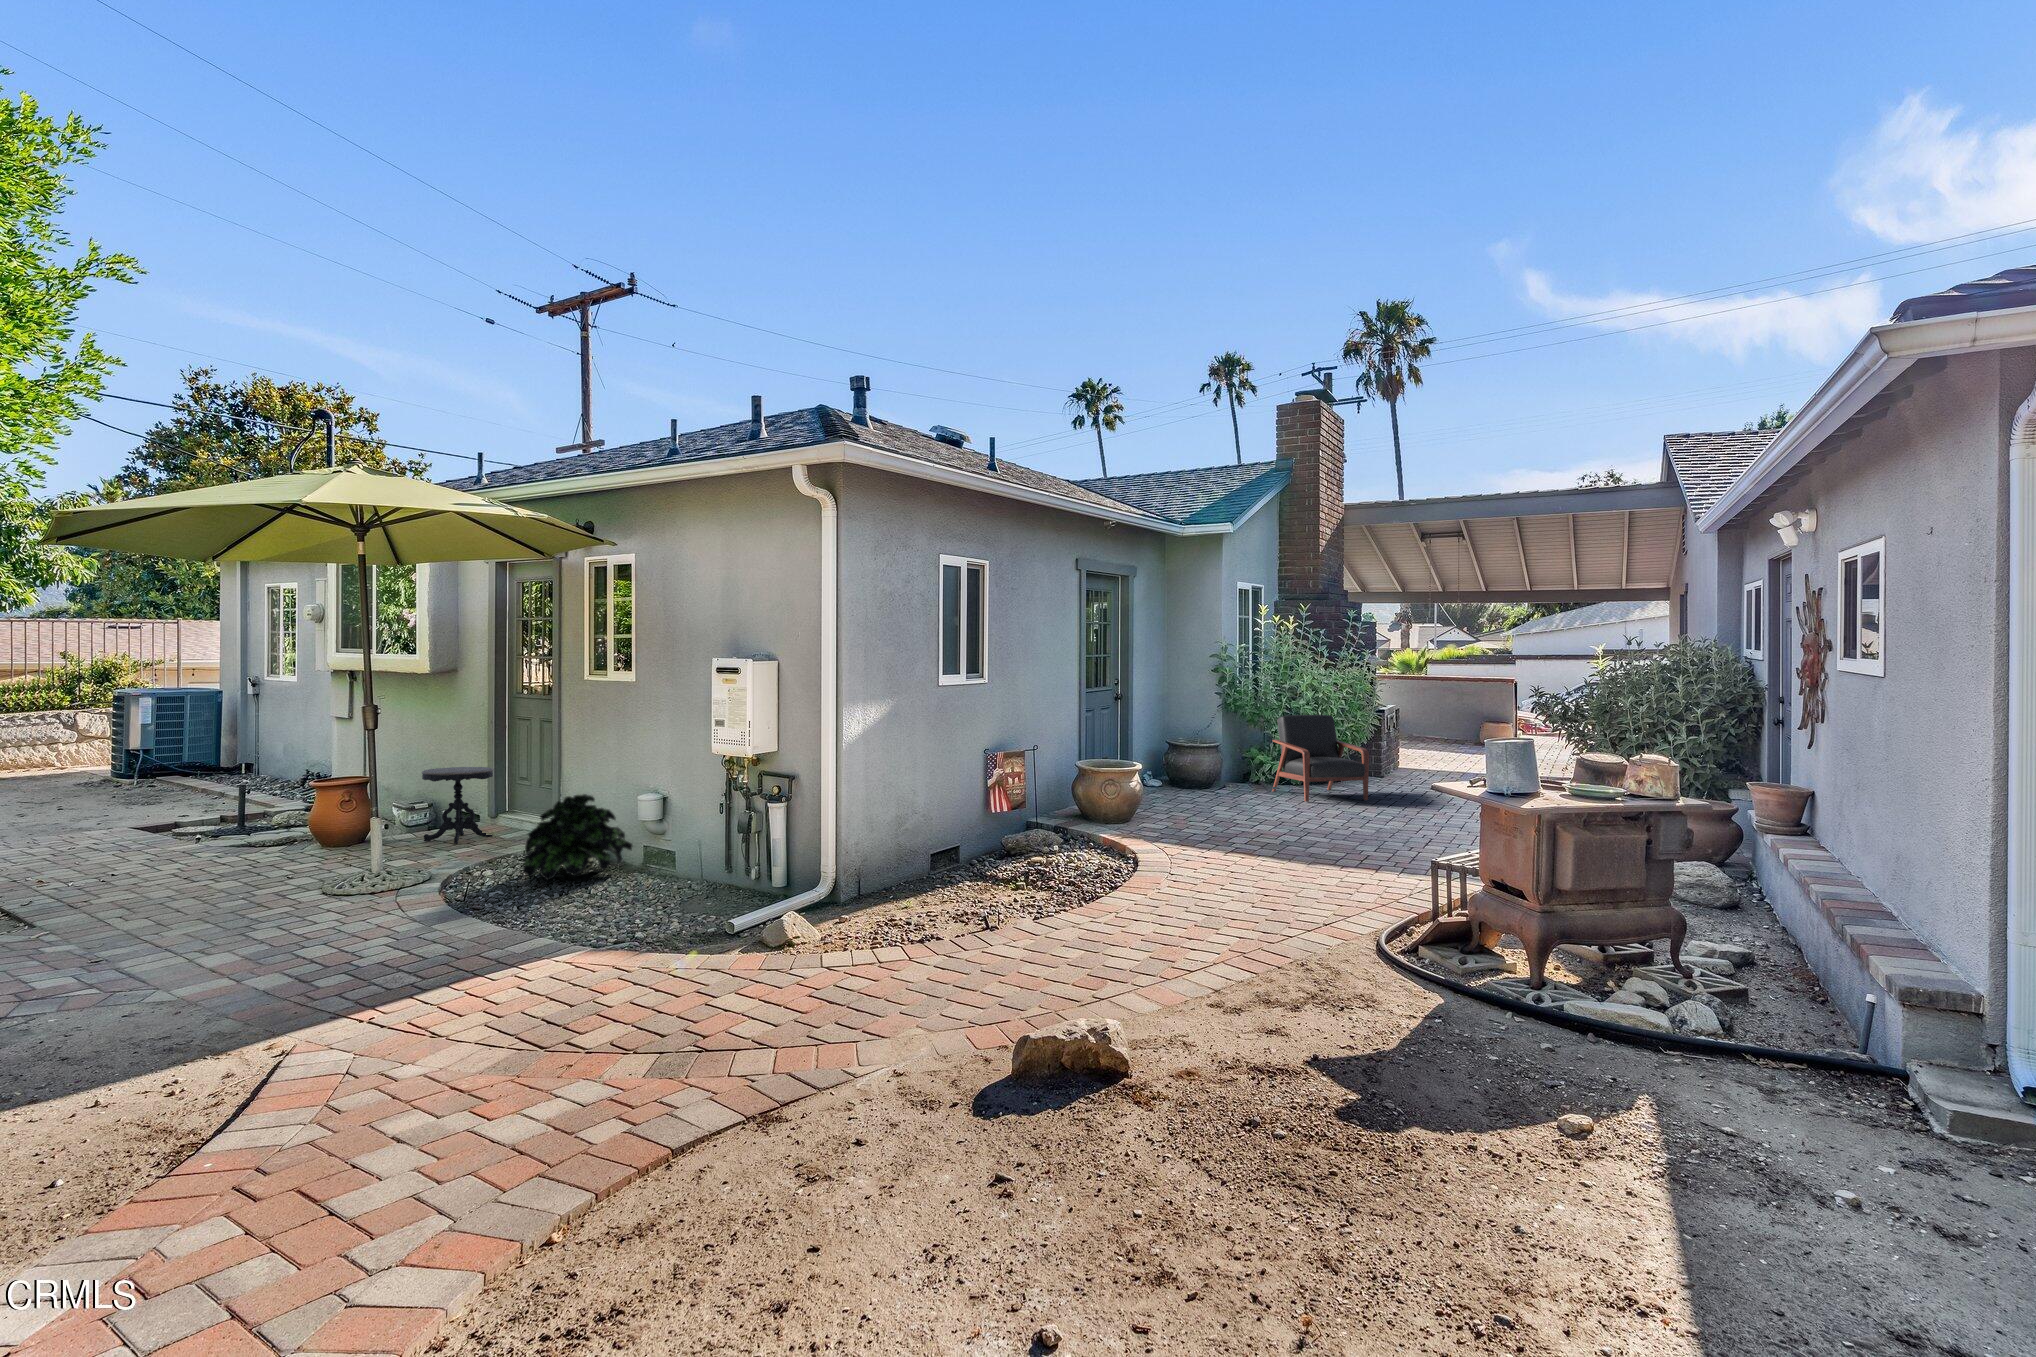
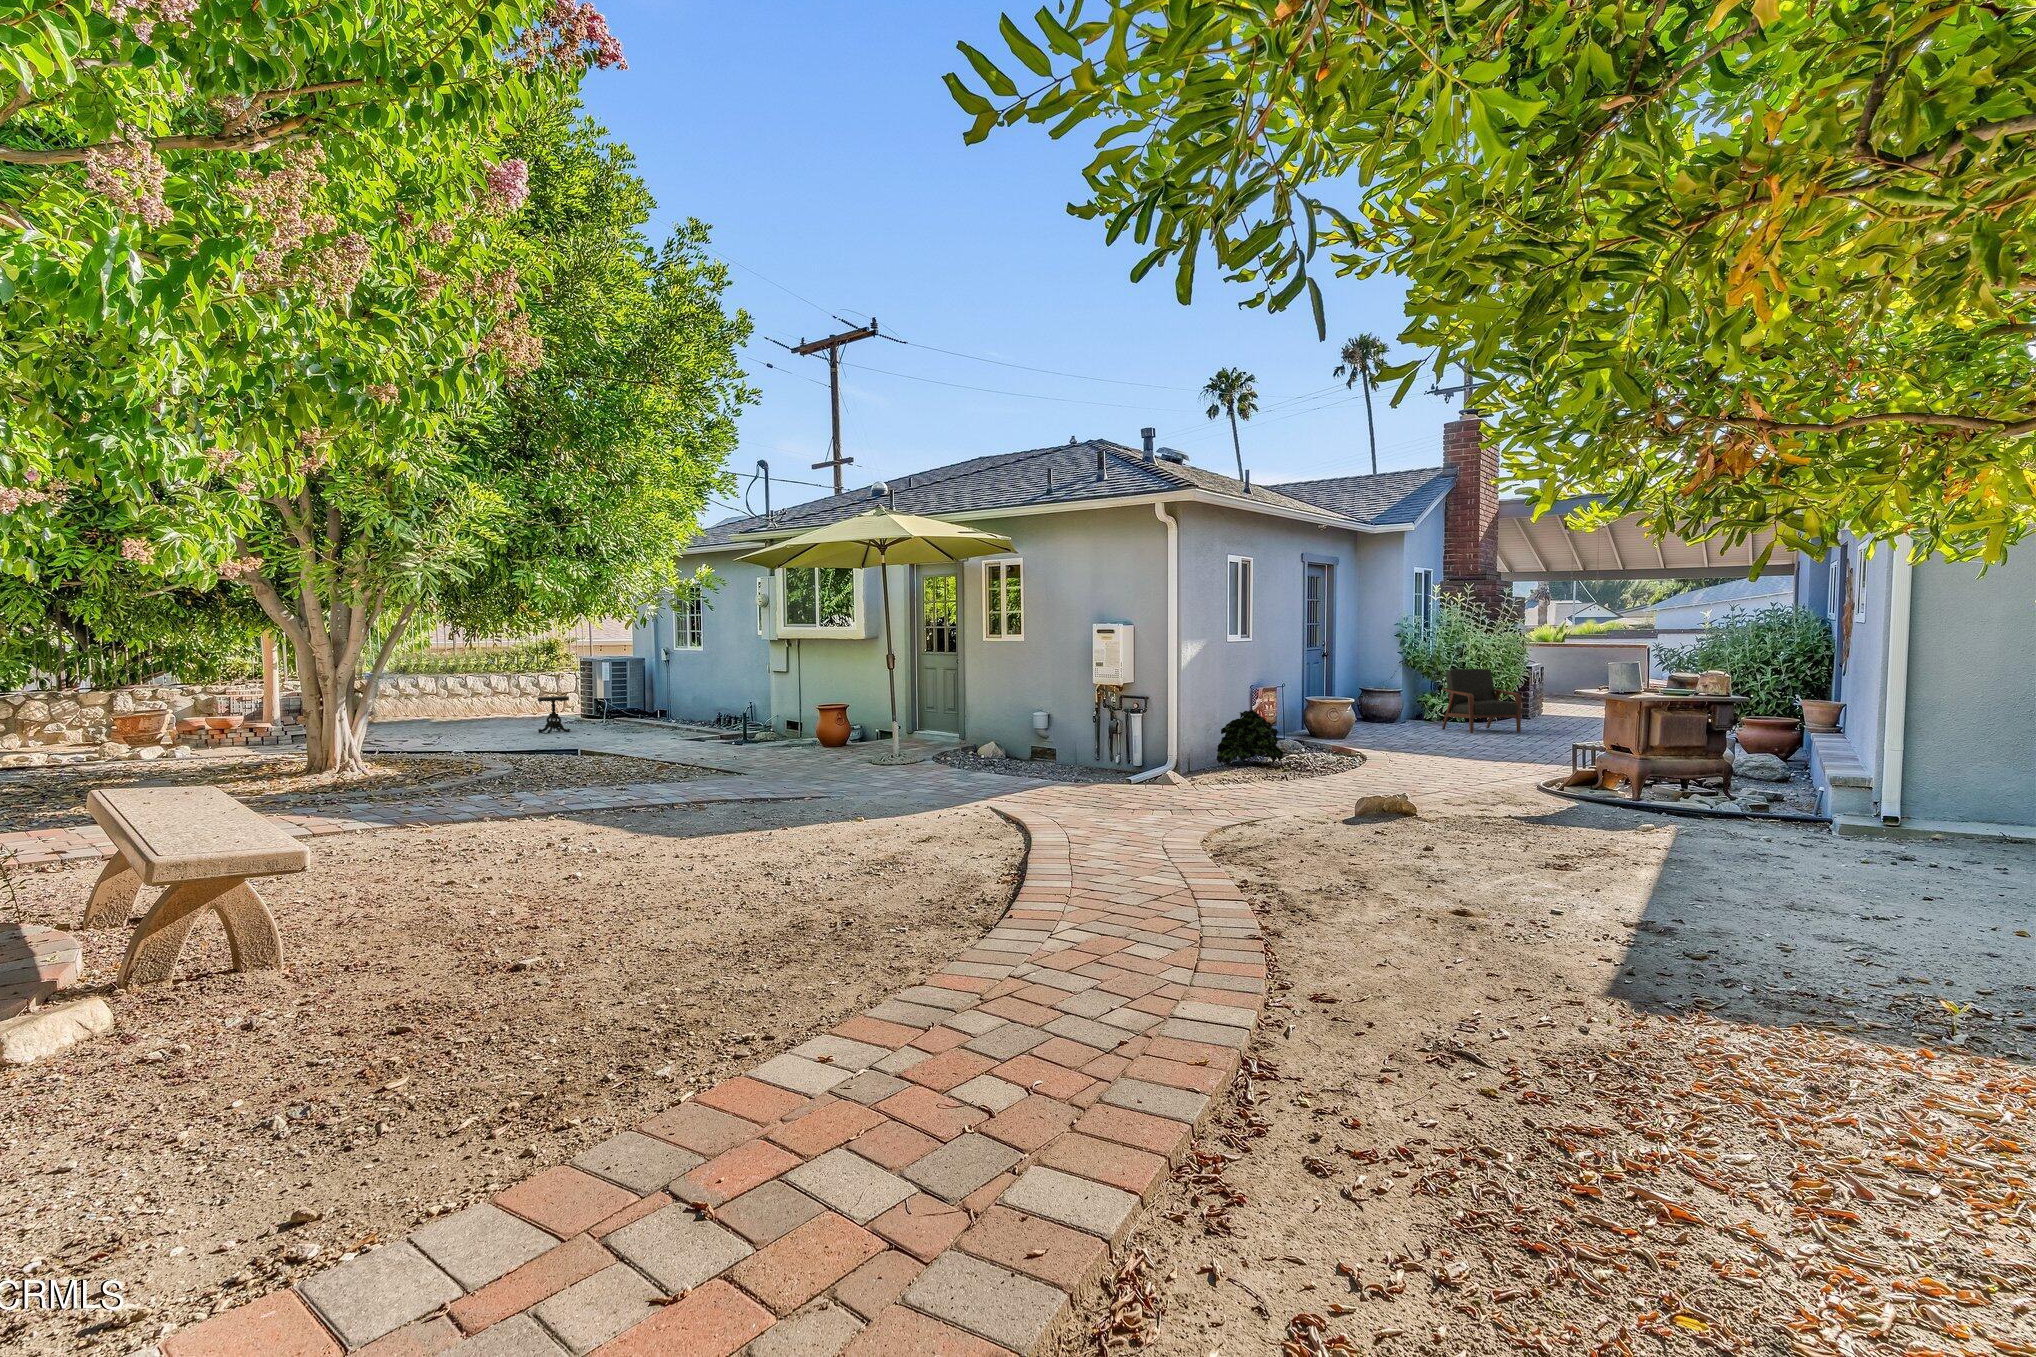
side table: present [422,767,494,844] -> present [538,696,570,733]
potted plant: present [523,794,632,880] -> present [1217,710,1283,765]

